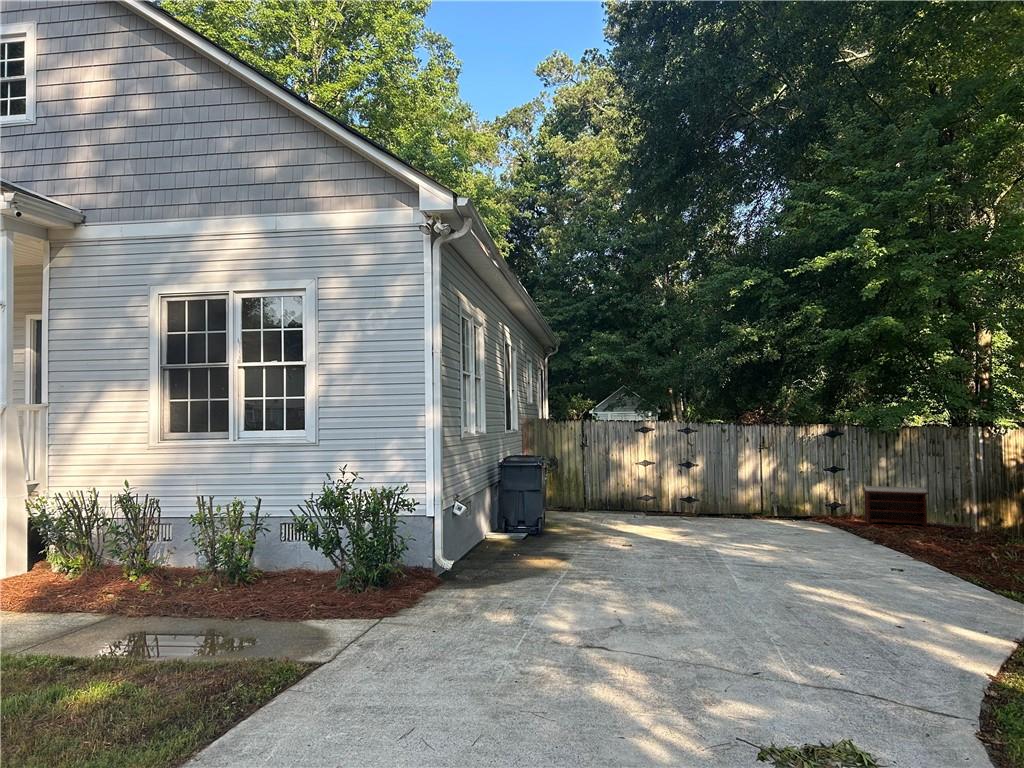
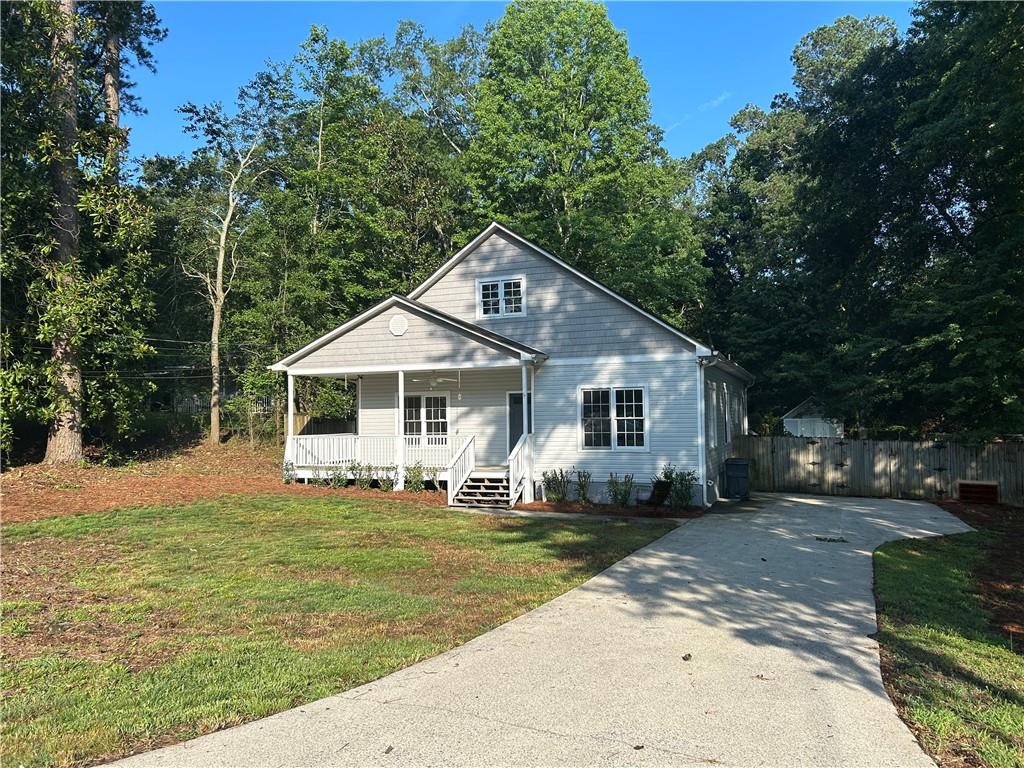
lounge chair: none [251,510,353,611] -> present [634,480,673,515]

